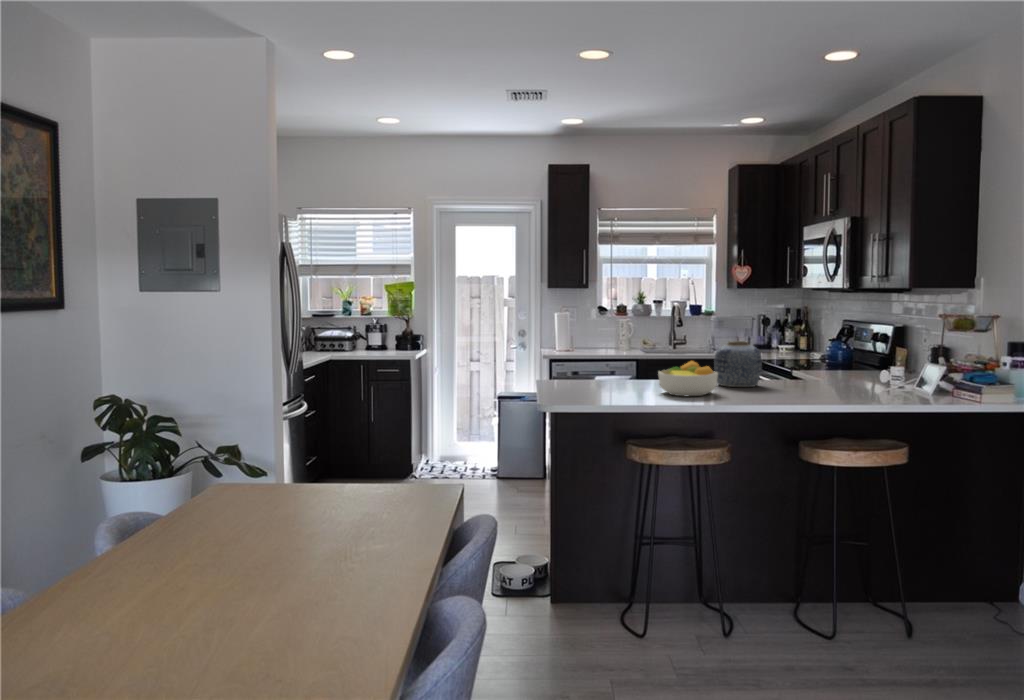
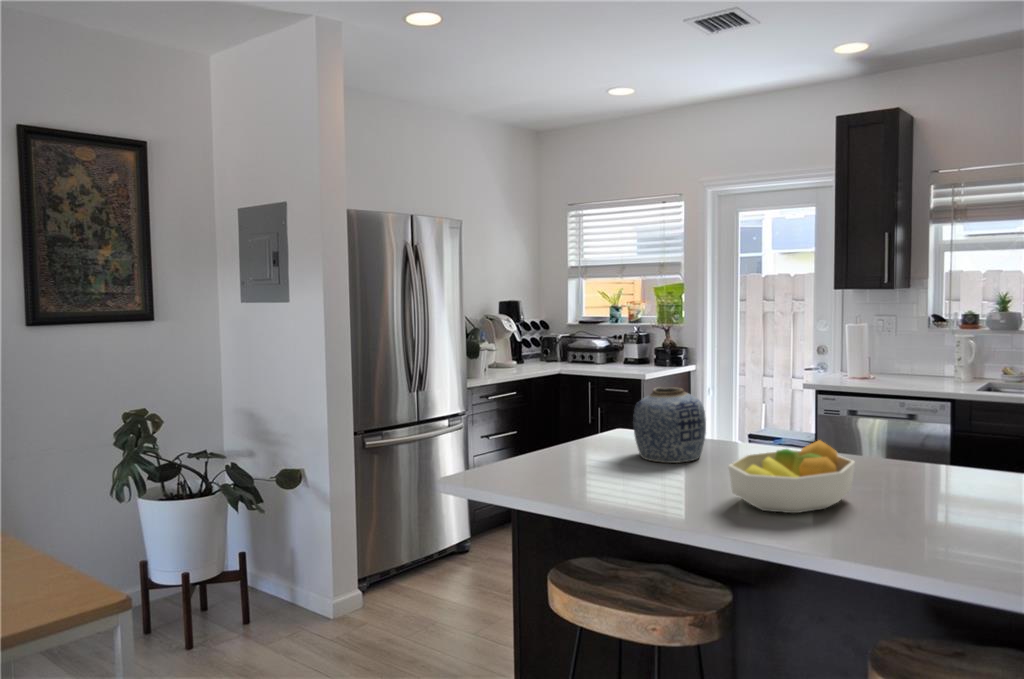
vase: present [714,341,762,387] -> present [633,387,706,463]

